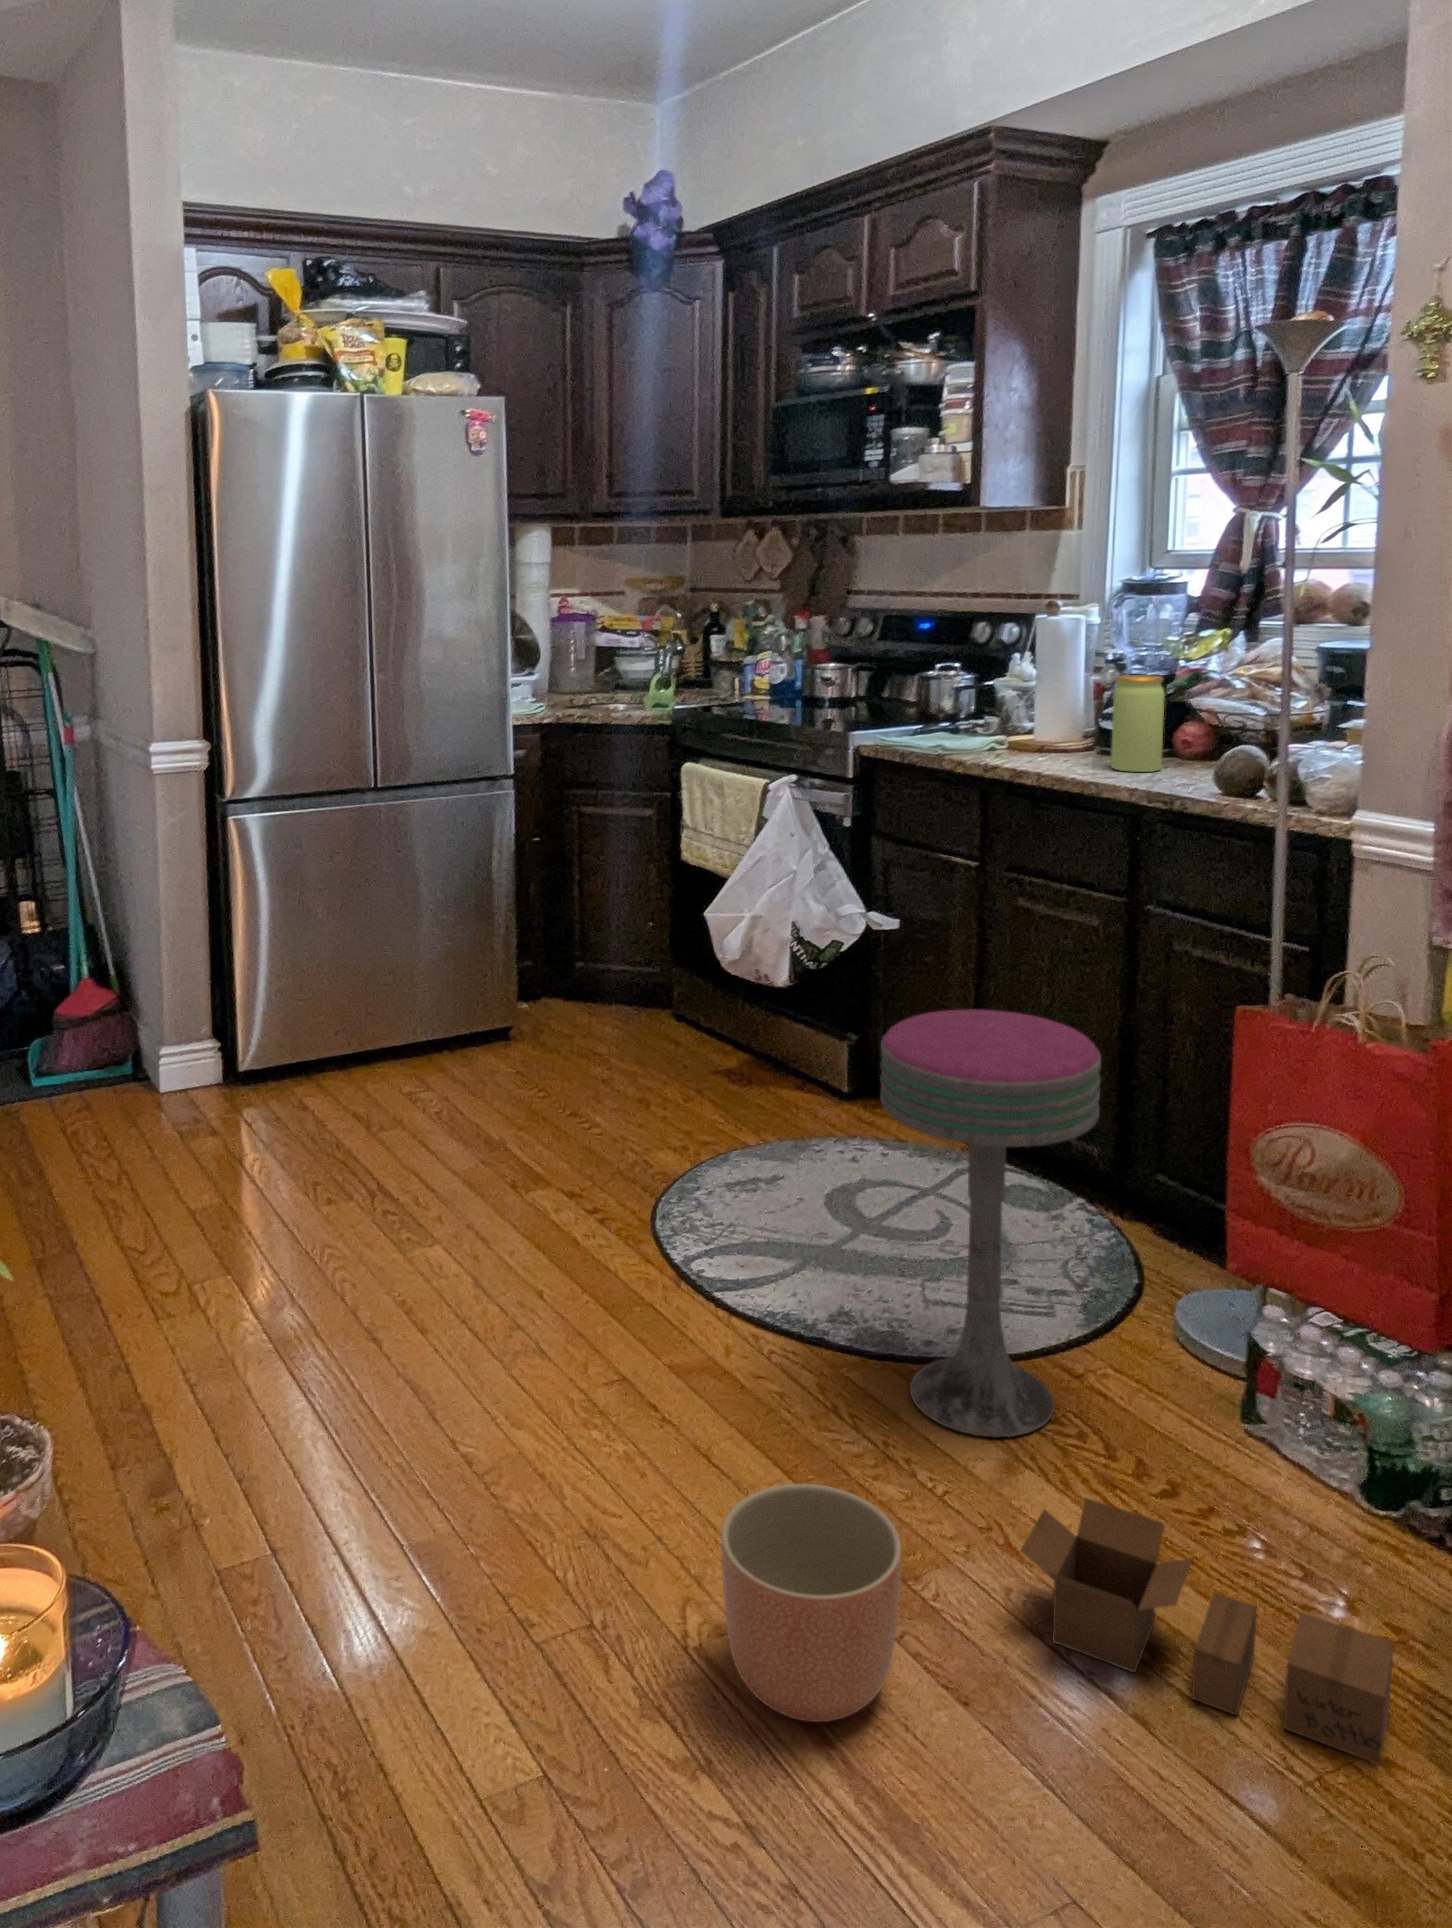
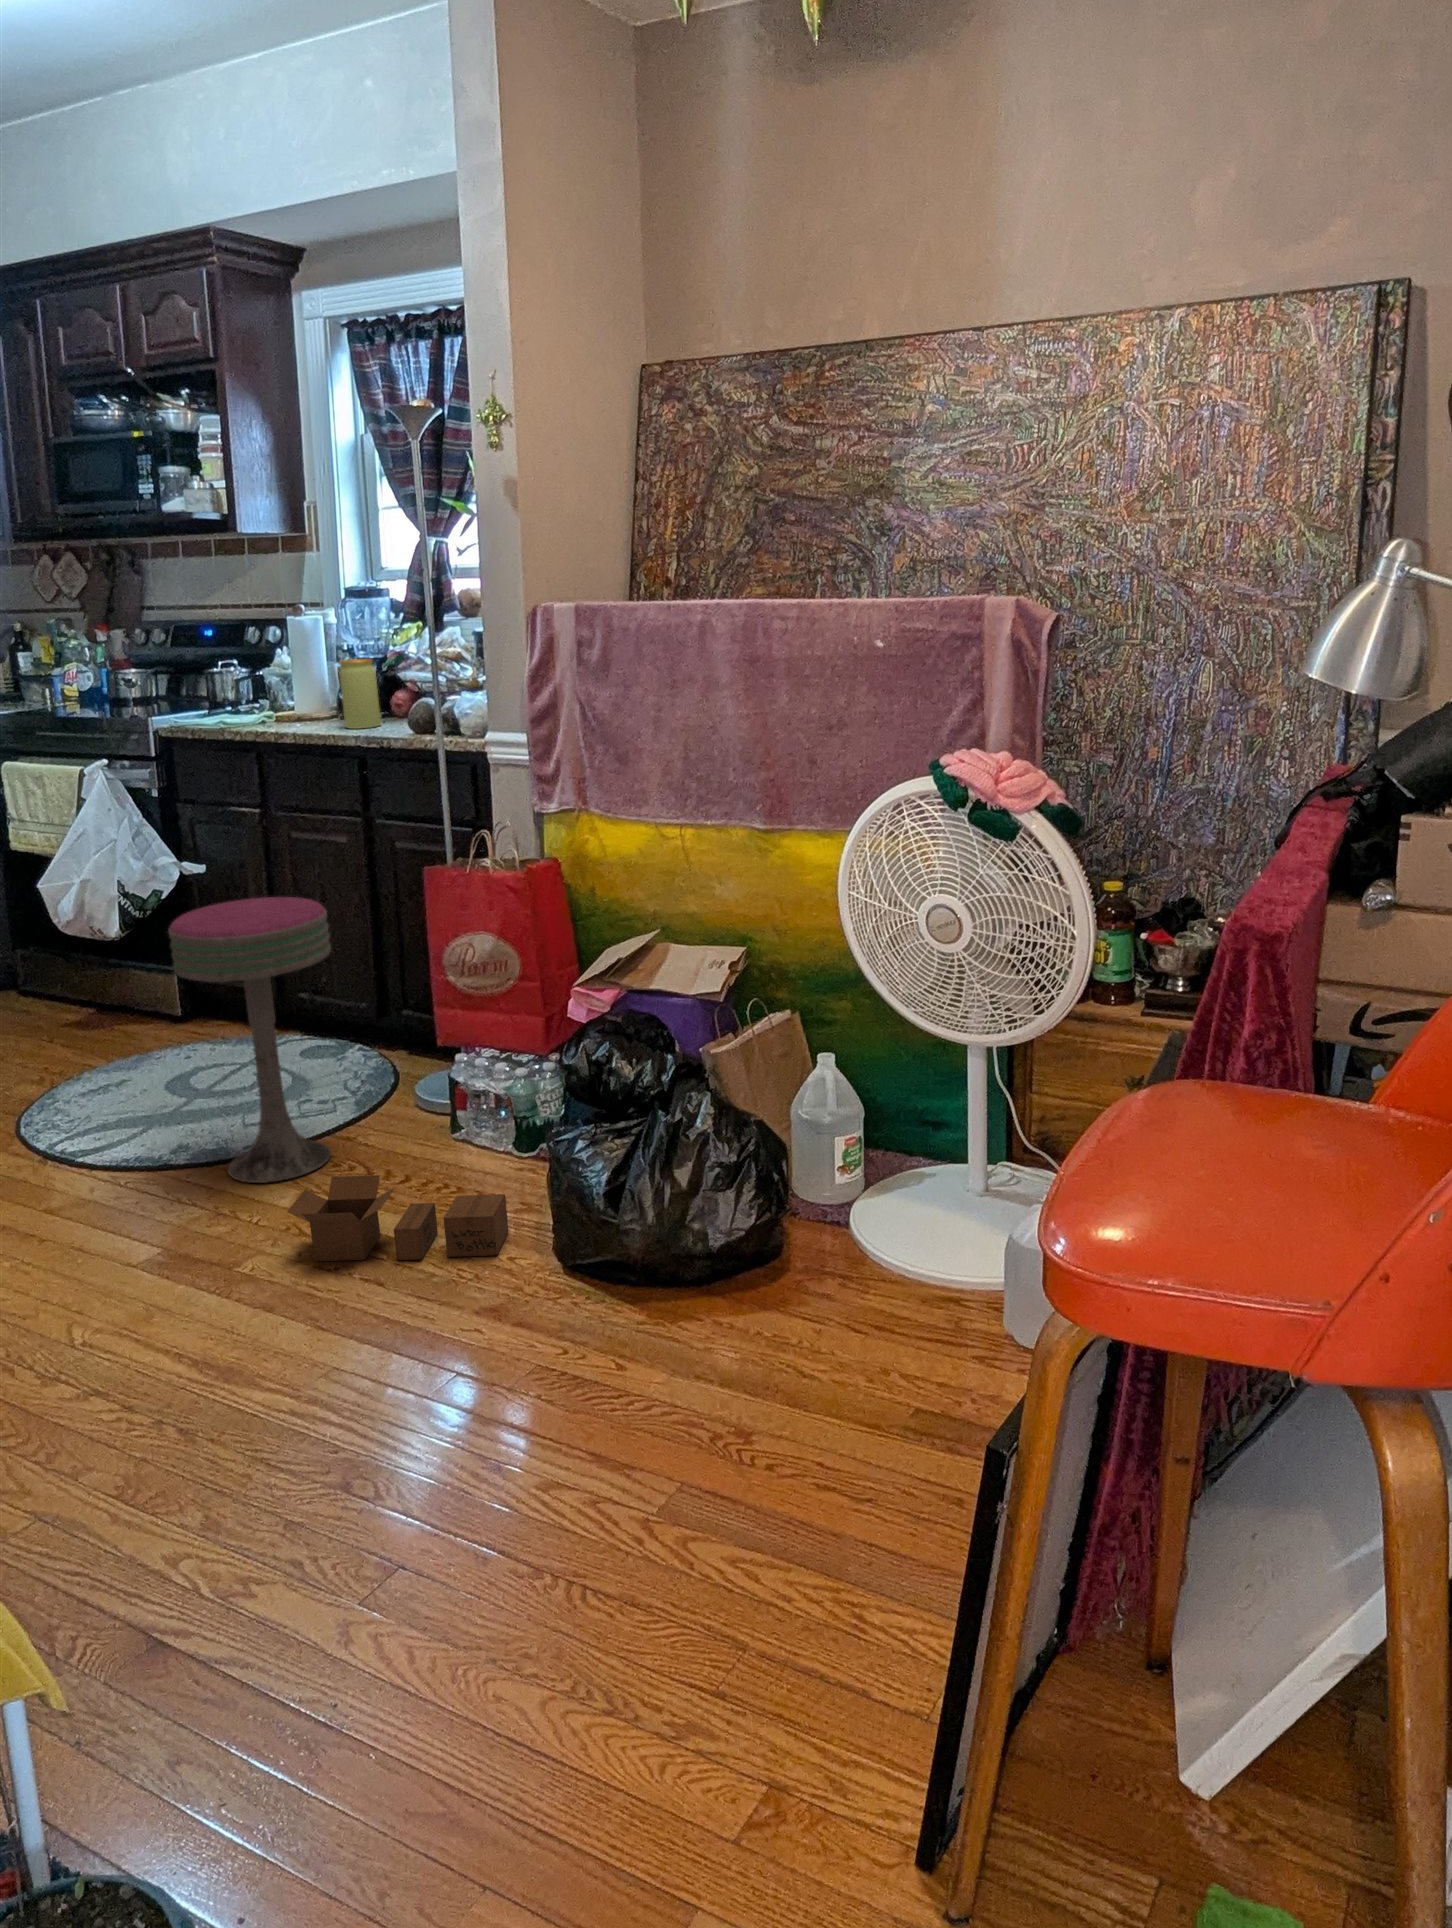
planter: present [721,1484,901,1722] -> none [68,1202,201,1341]

